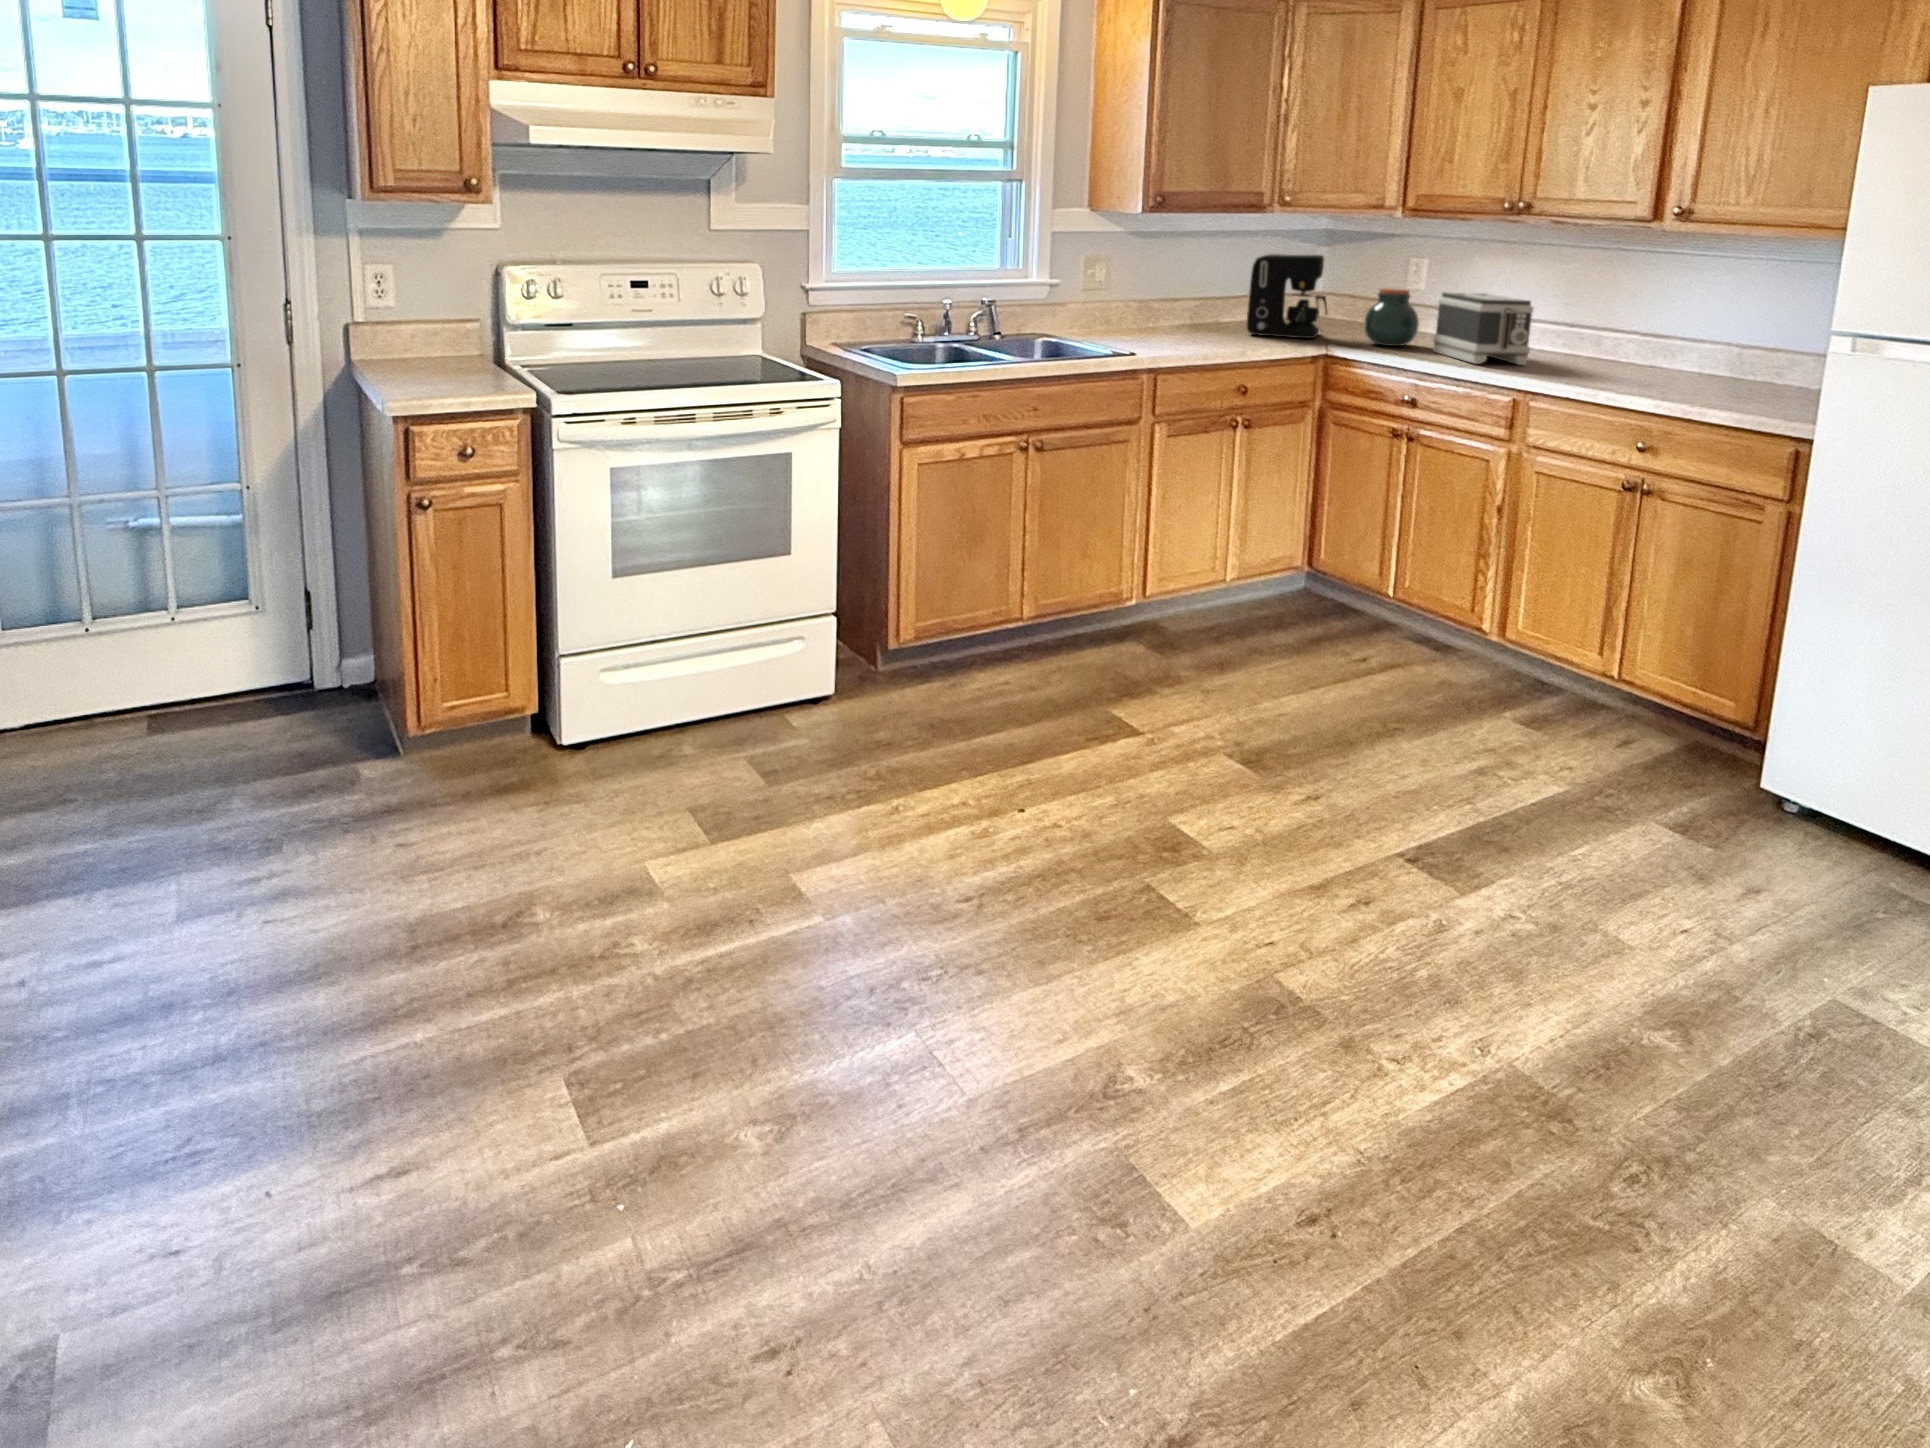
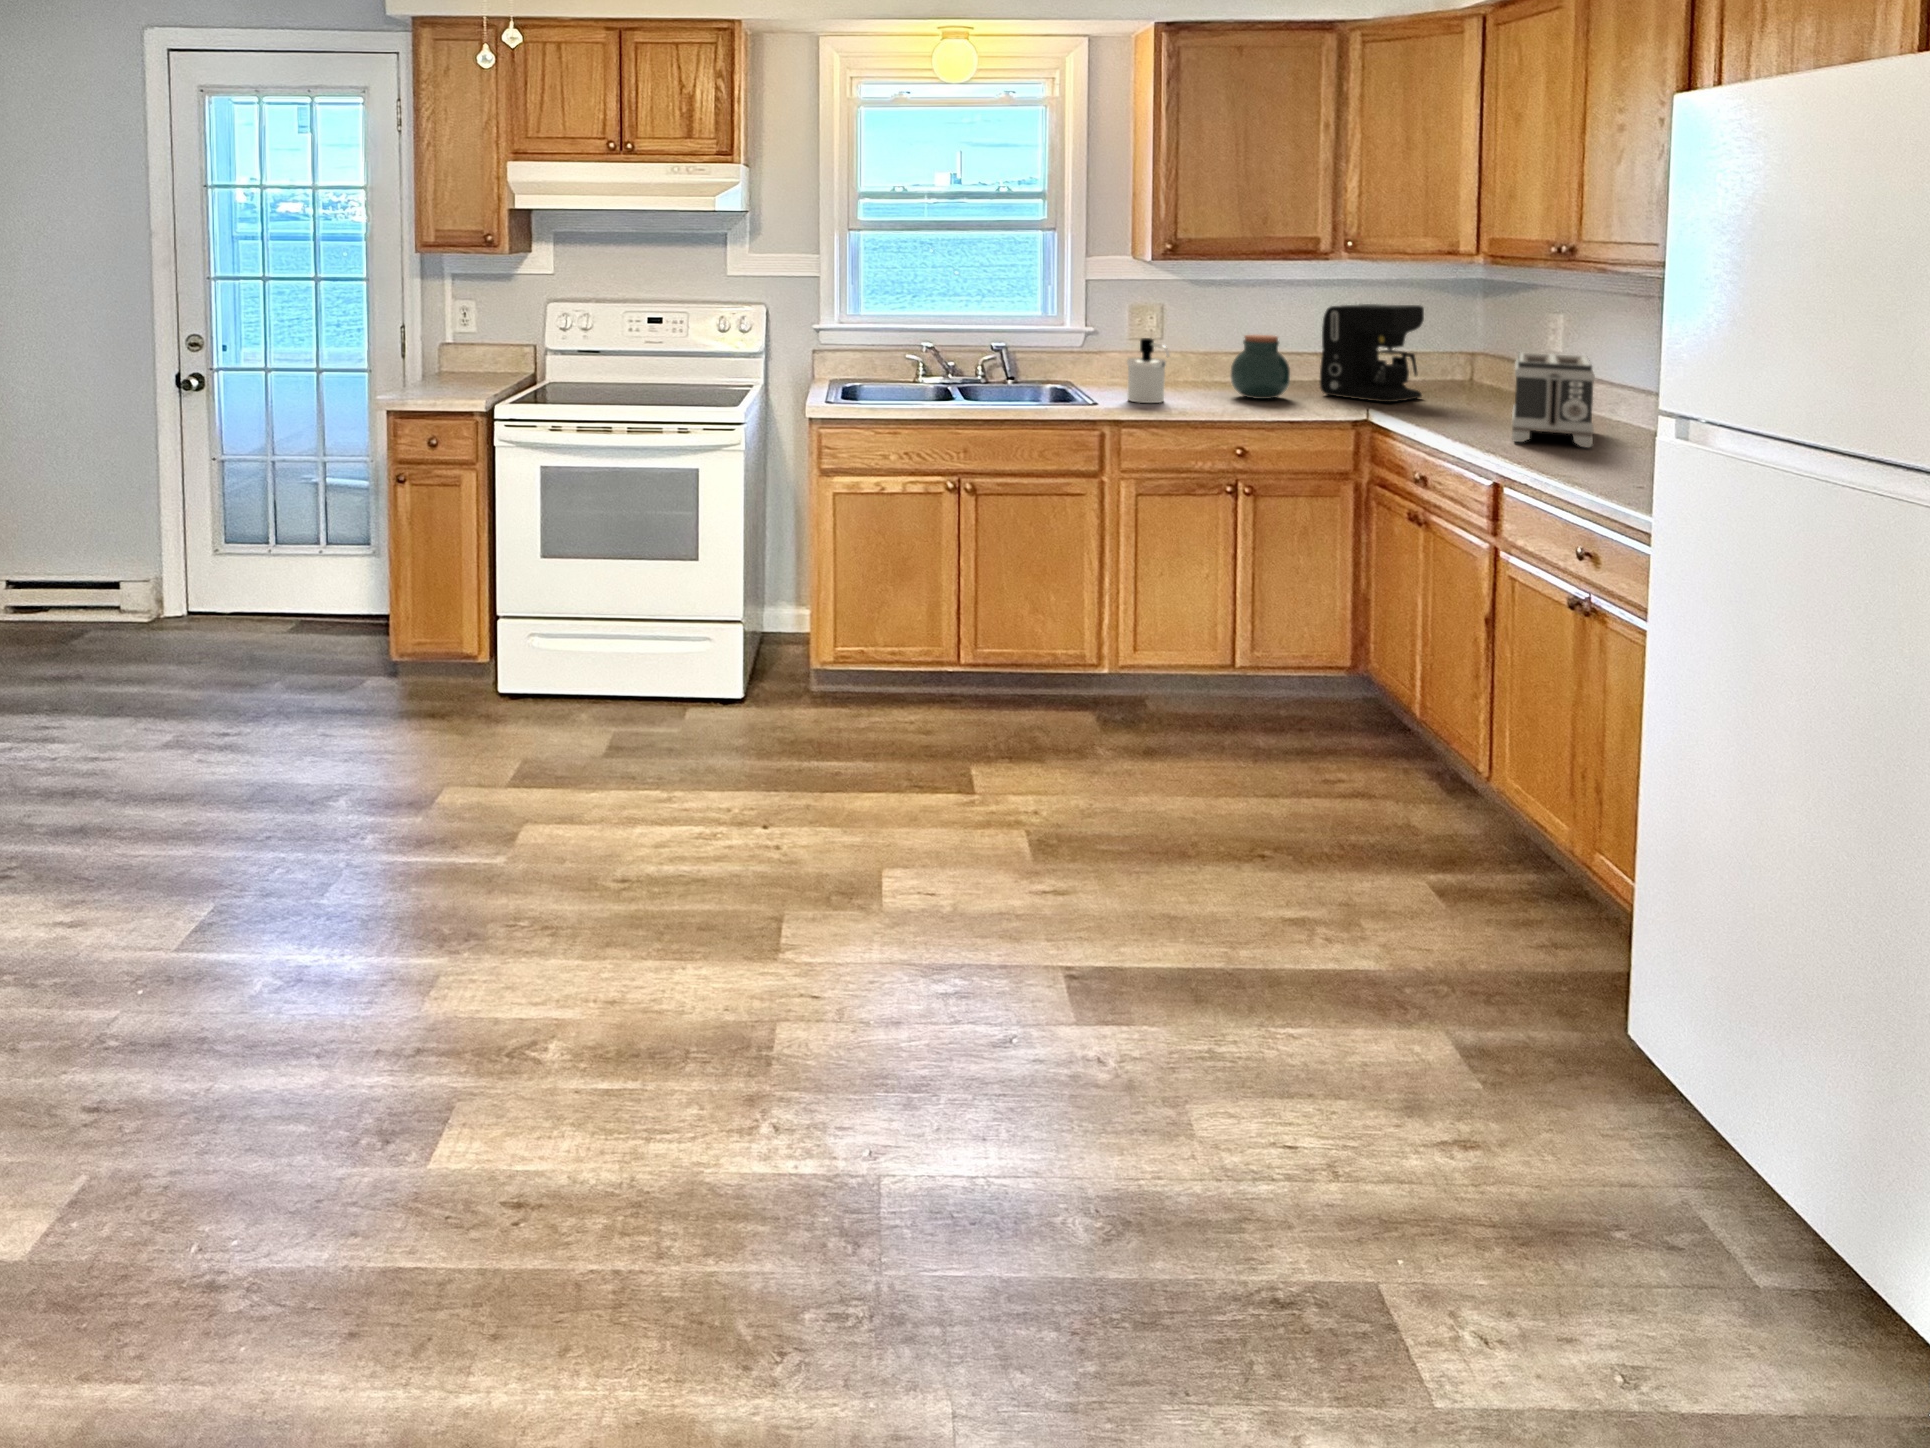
jar: present [1364,288,1419,346] -> present [1230,335,1290,399]
soap dispenser: none [1127,289,1181,350] -> present [1127,338,1169,403]

